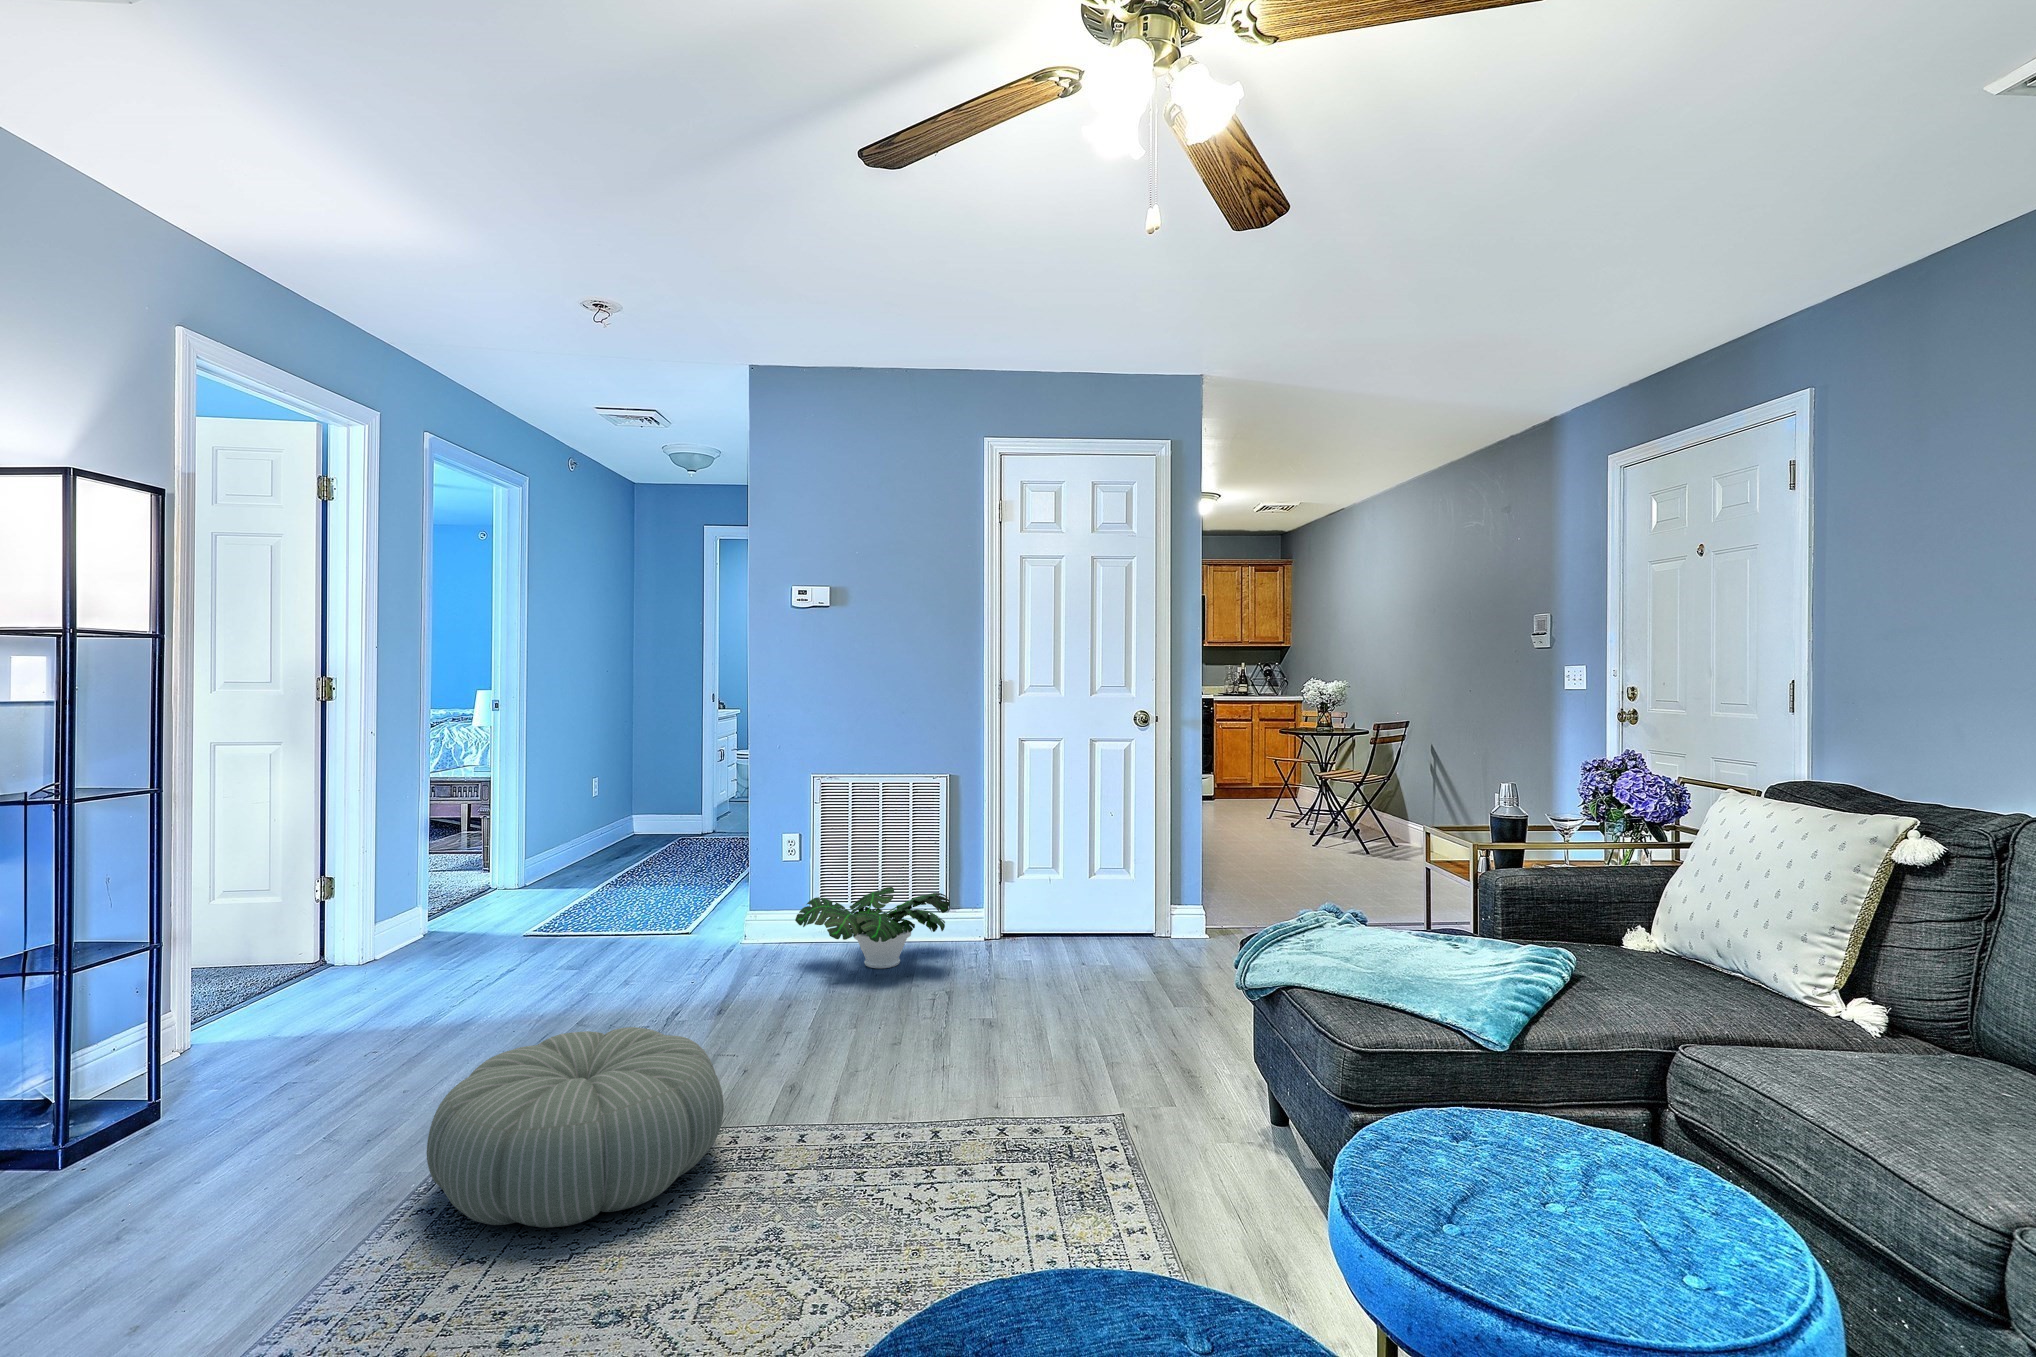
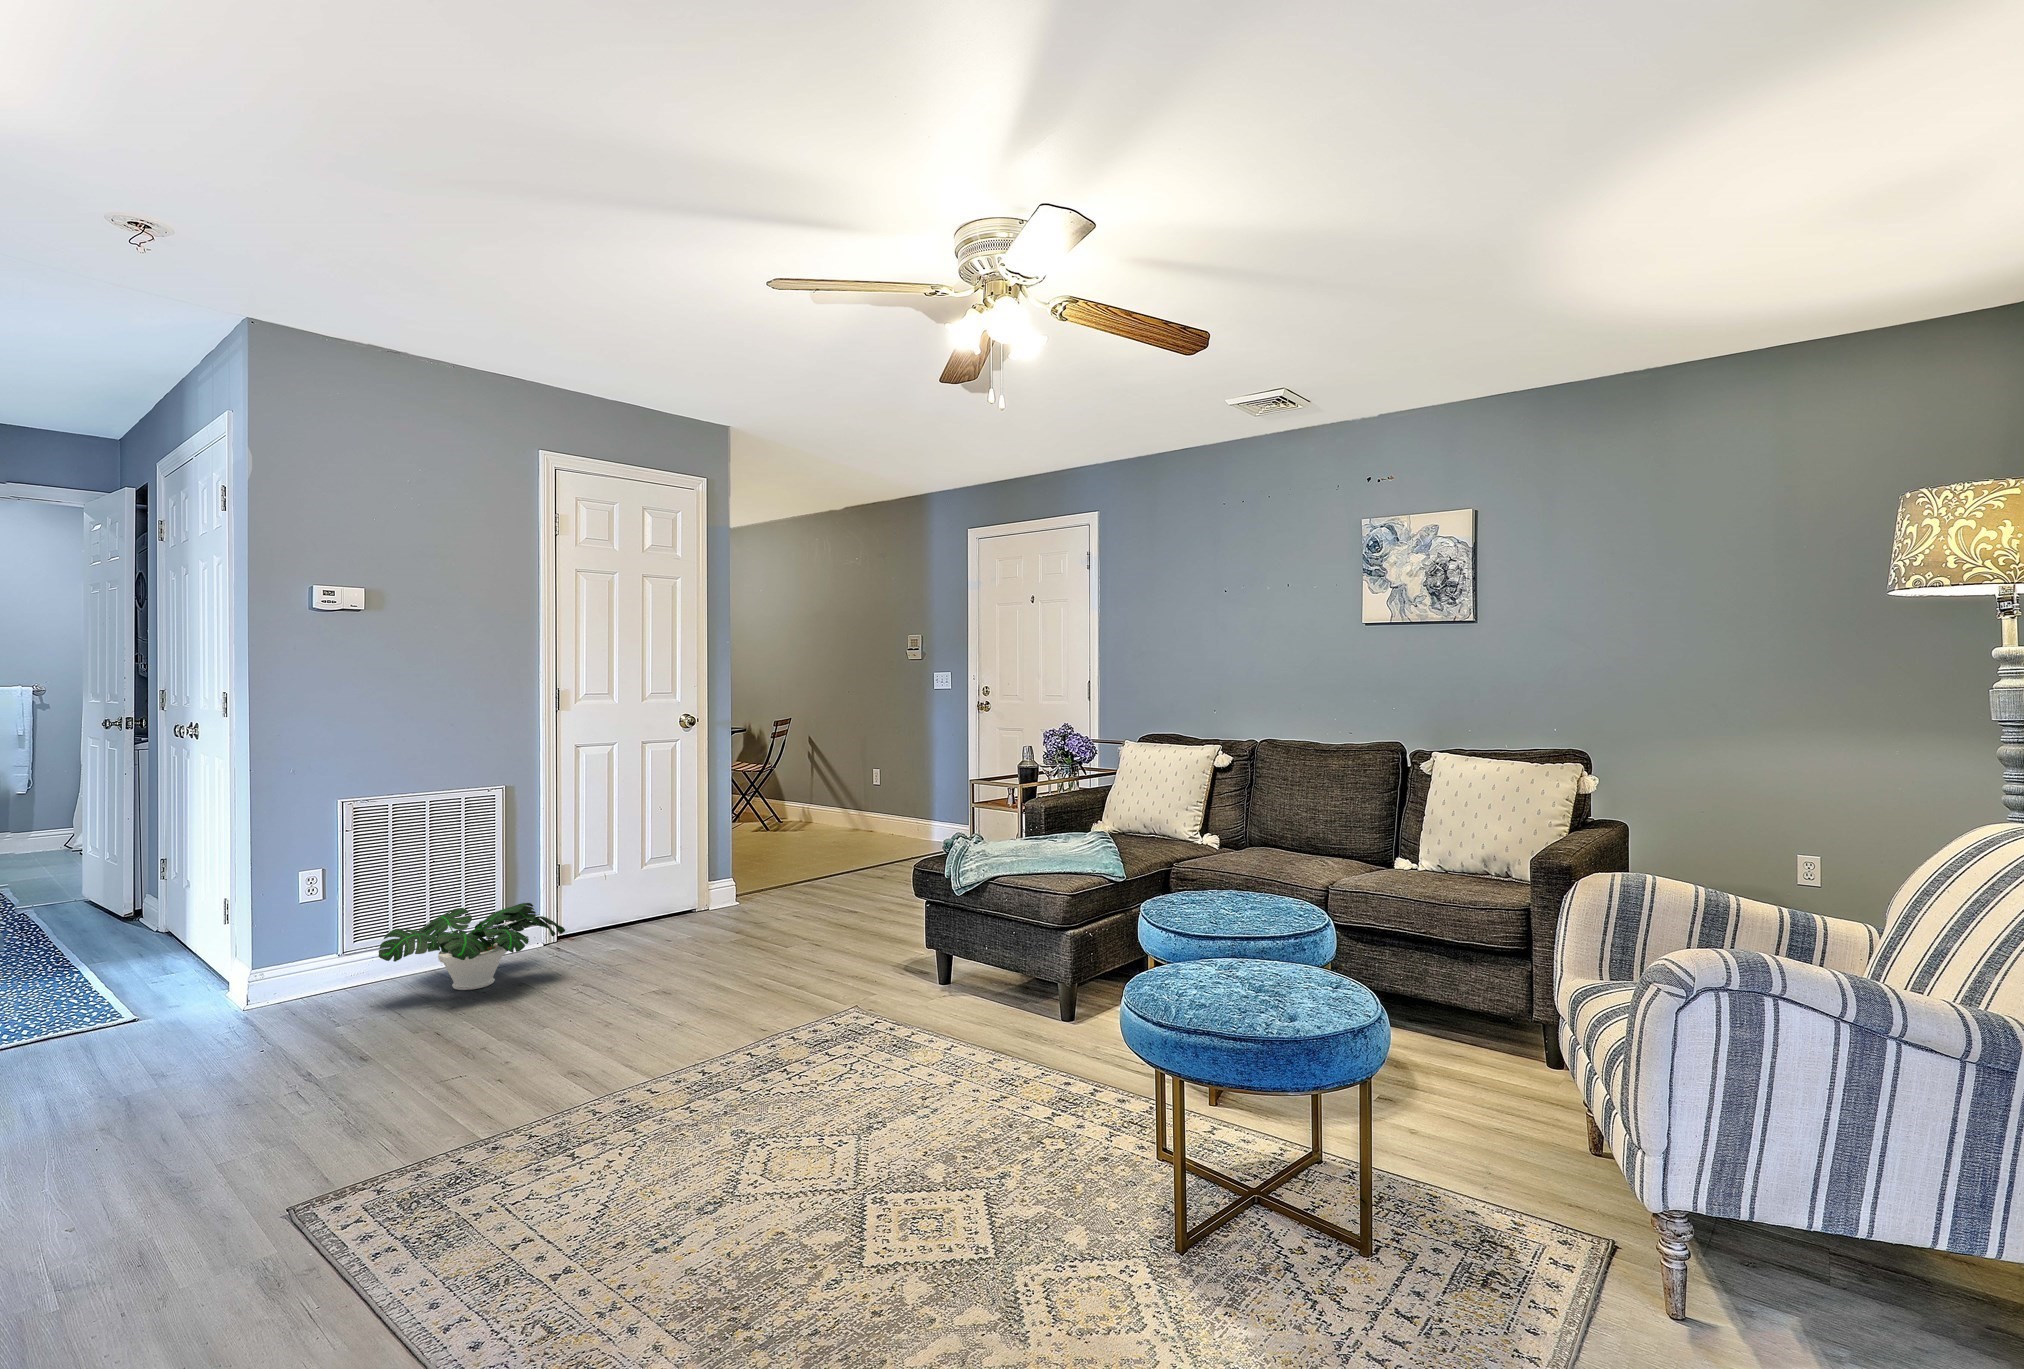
pouf: present [427,1027,724,1228] -> none [344,1029,644,1221]

